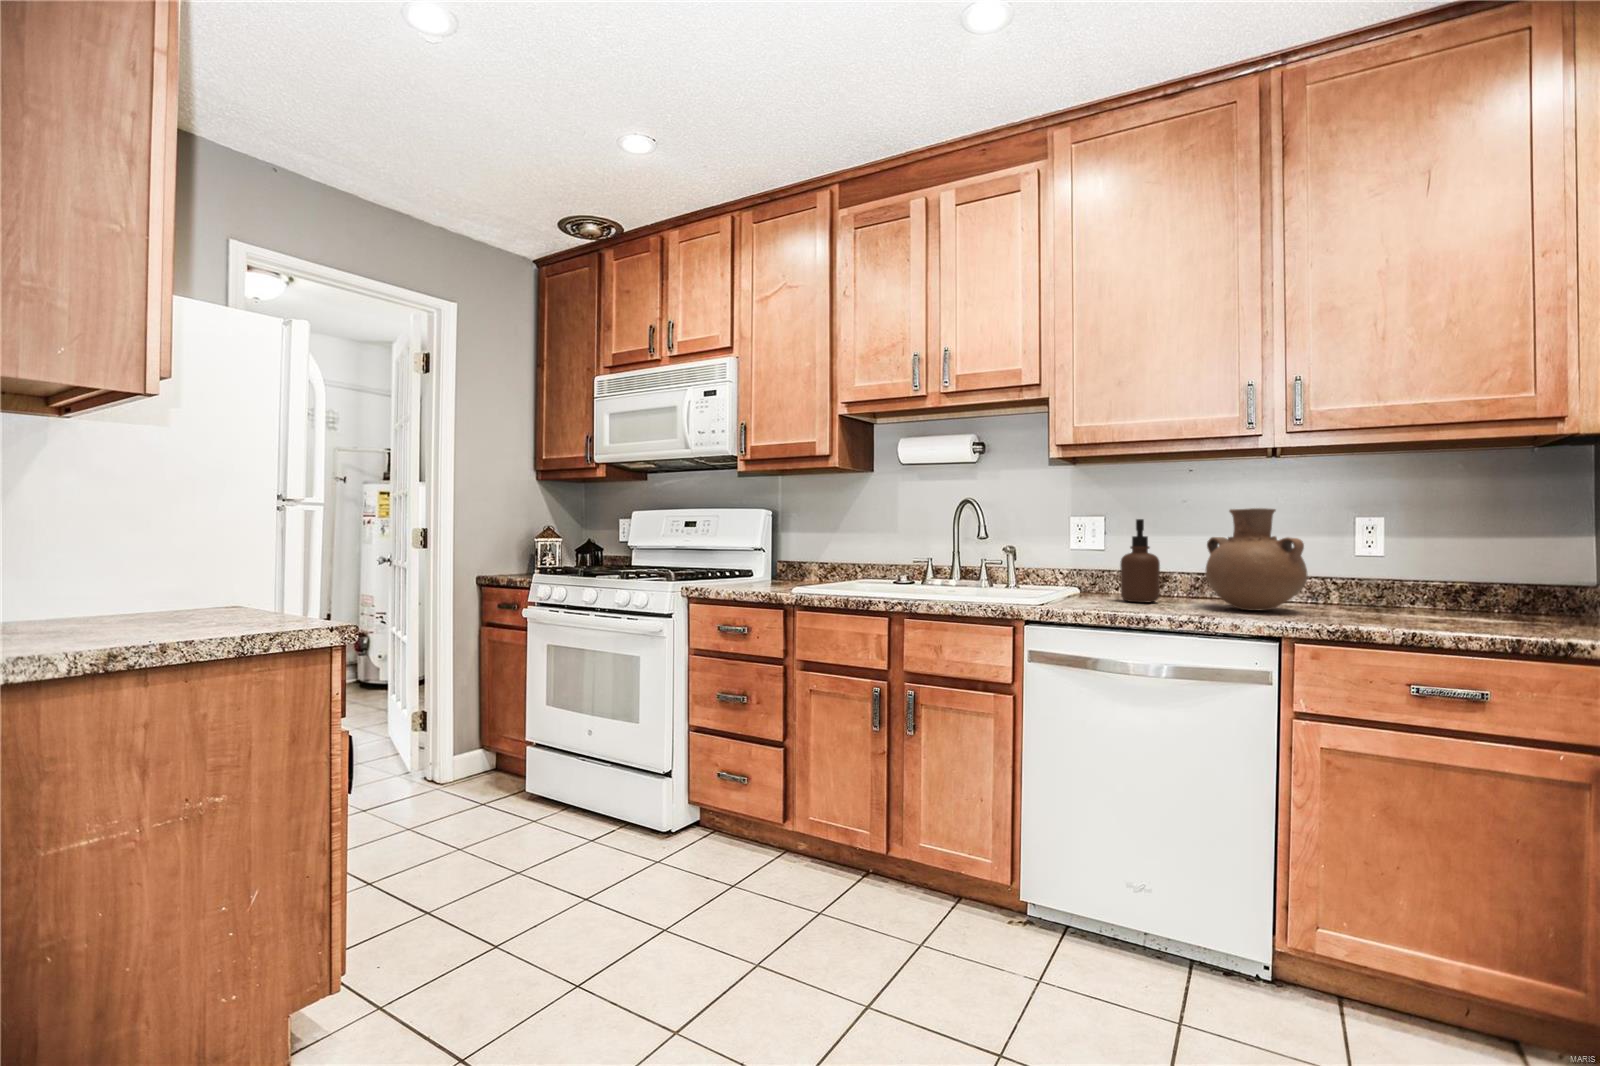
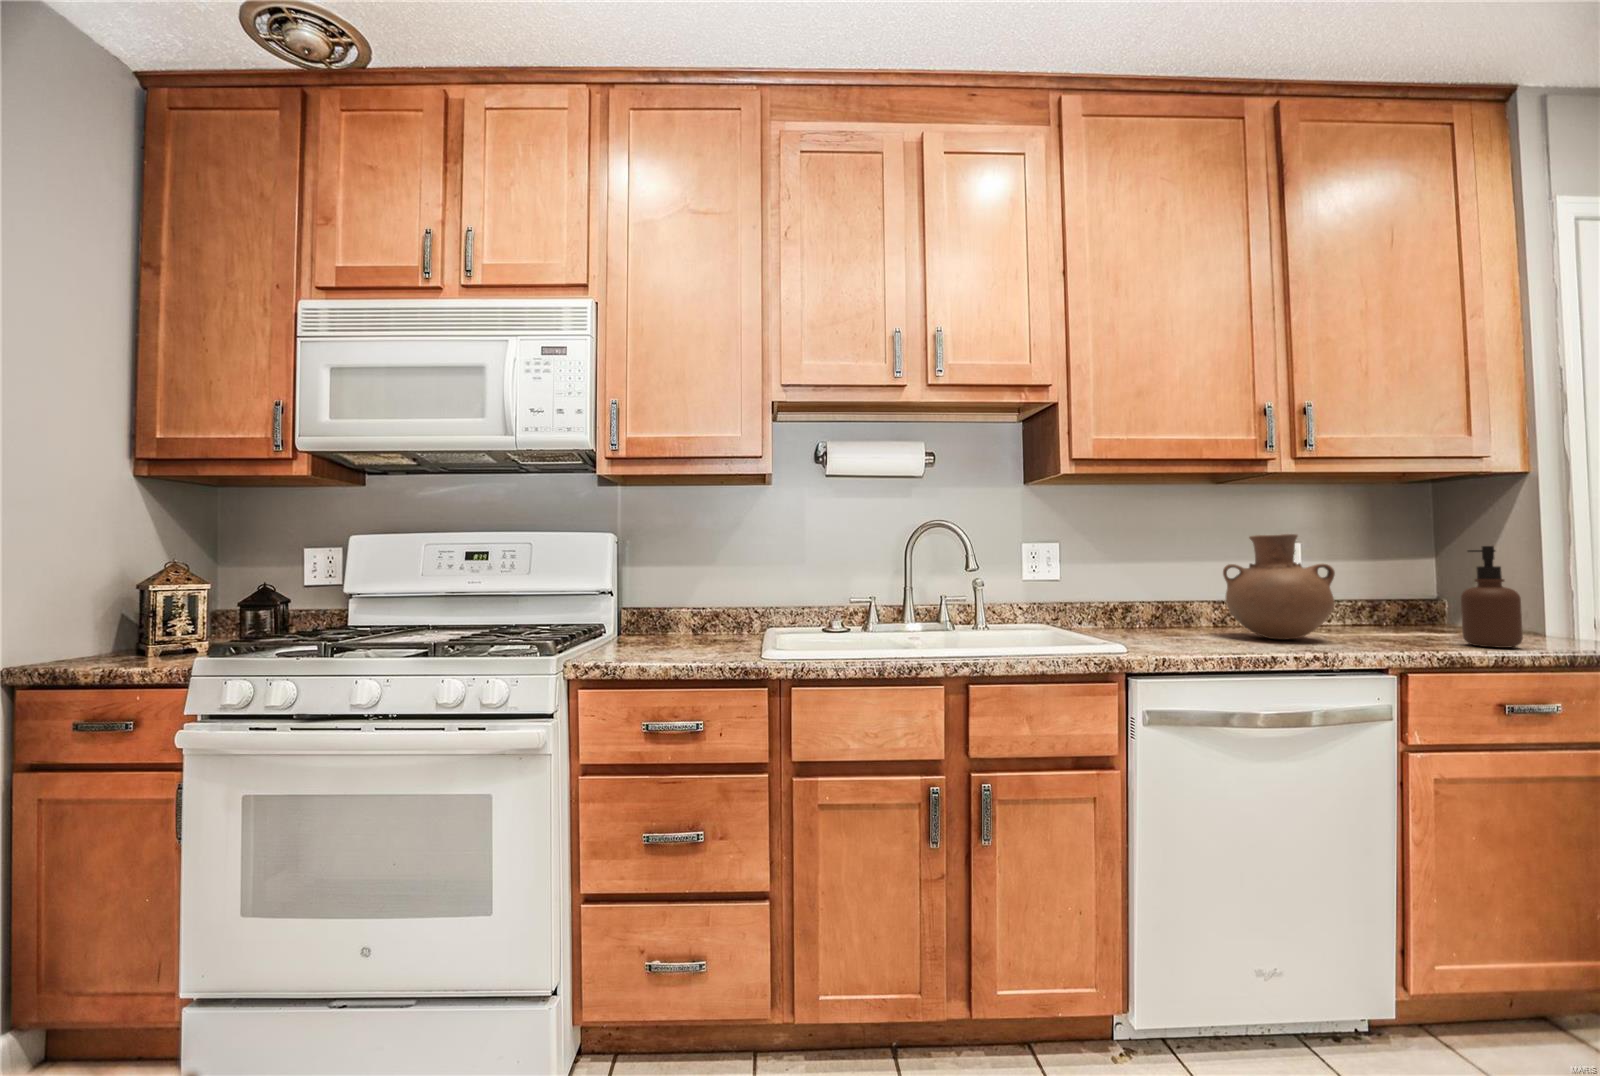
soap dispenser: present [1120,519,1160,602] -> present [1461,546,1523,648]

